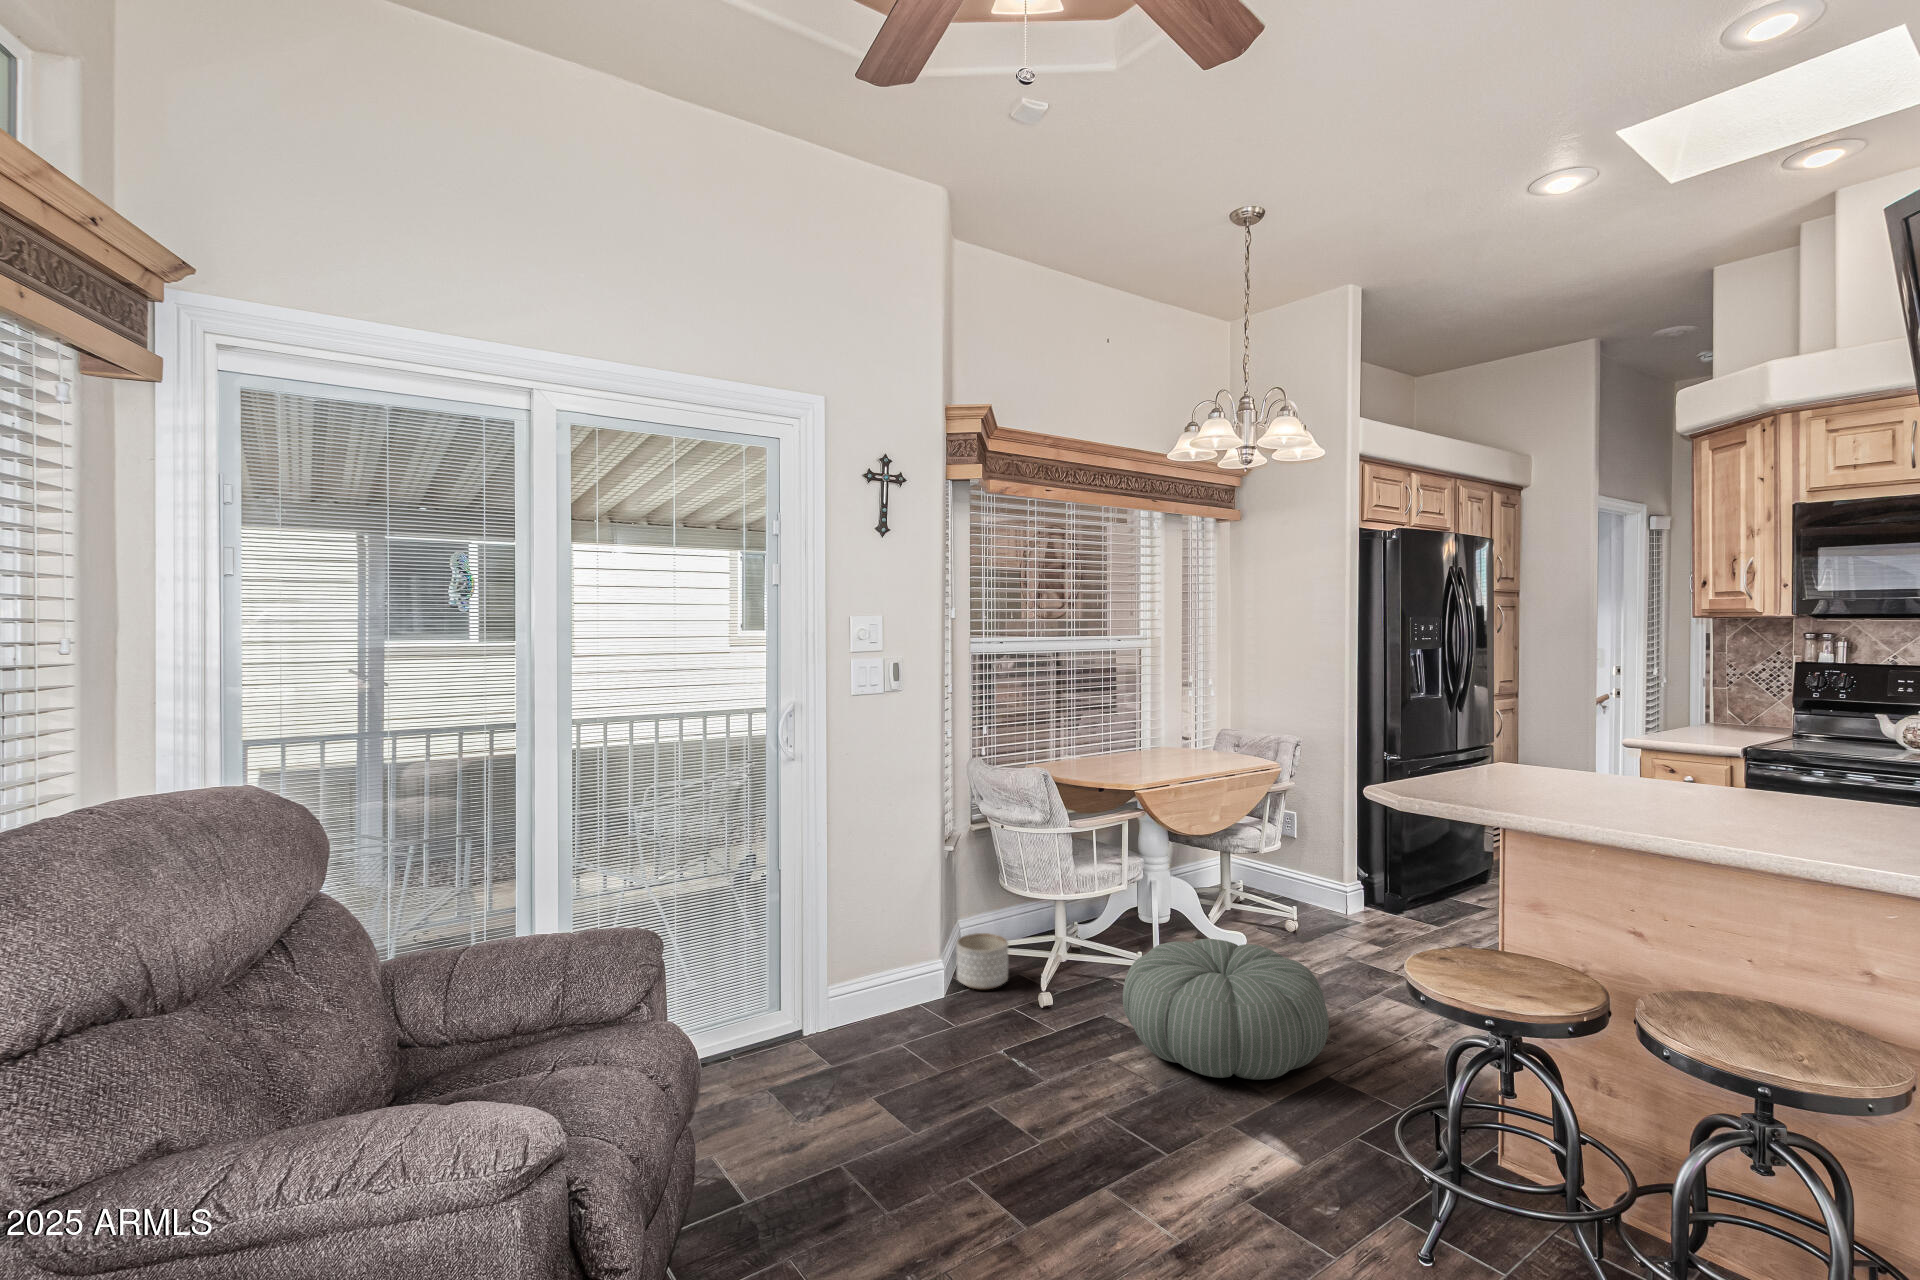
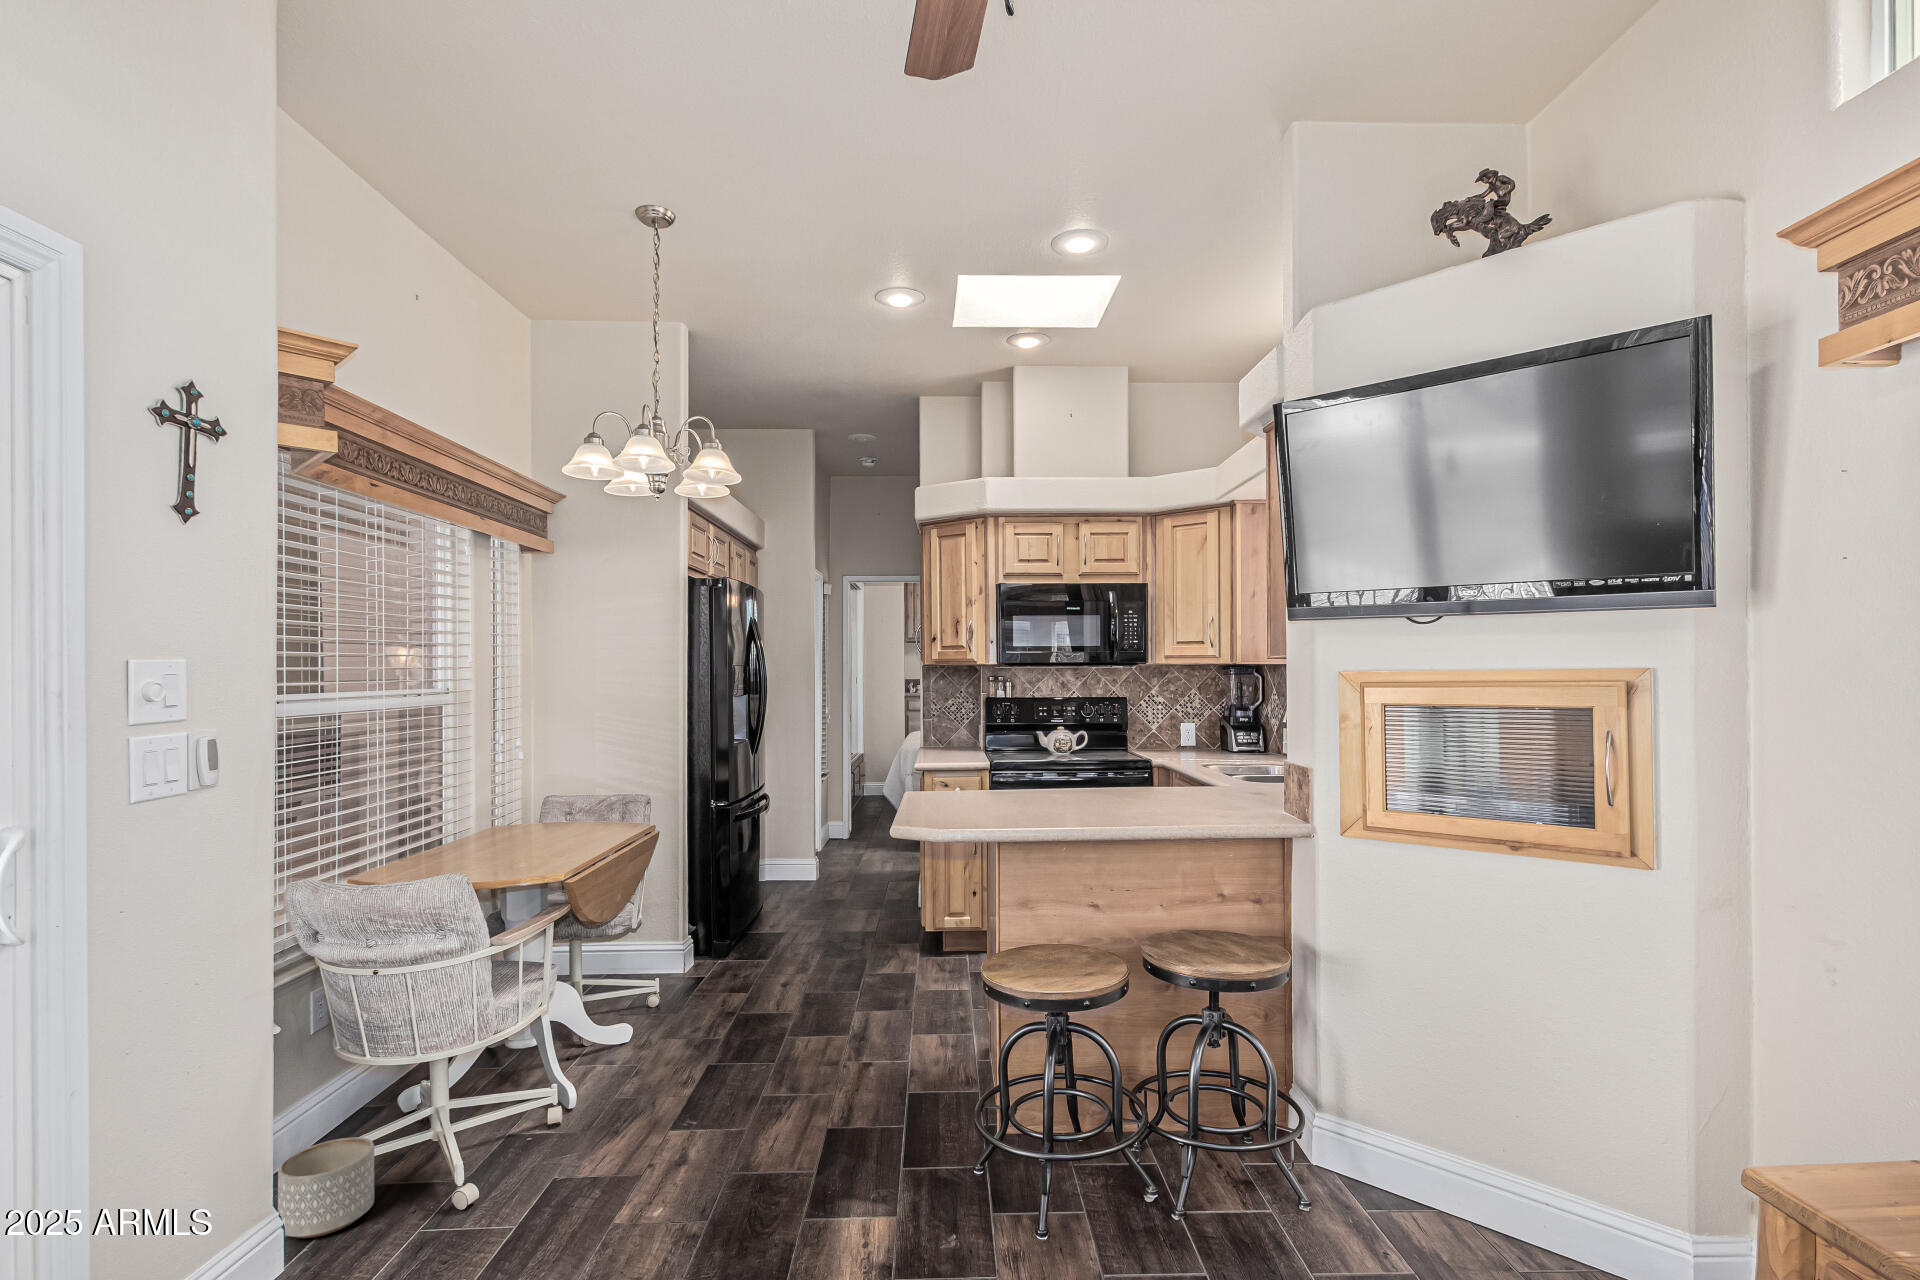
pouf: present [1123,939,1329,1080] -> none [594,1021,827,1190]

